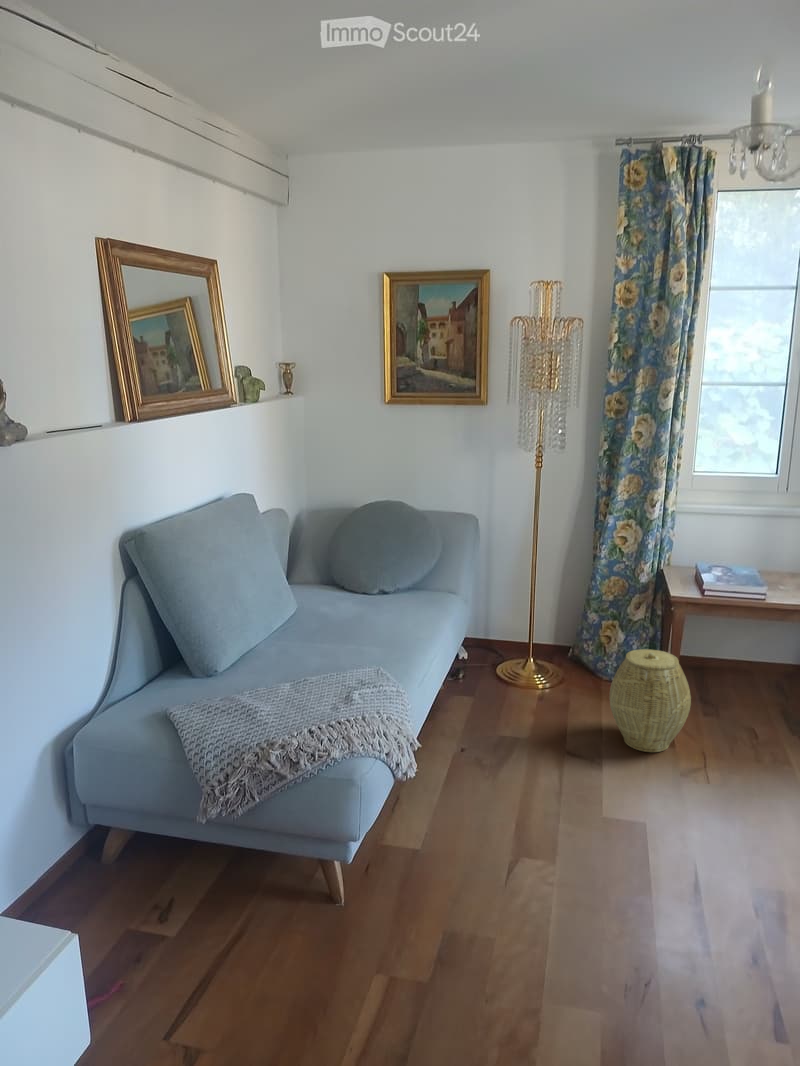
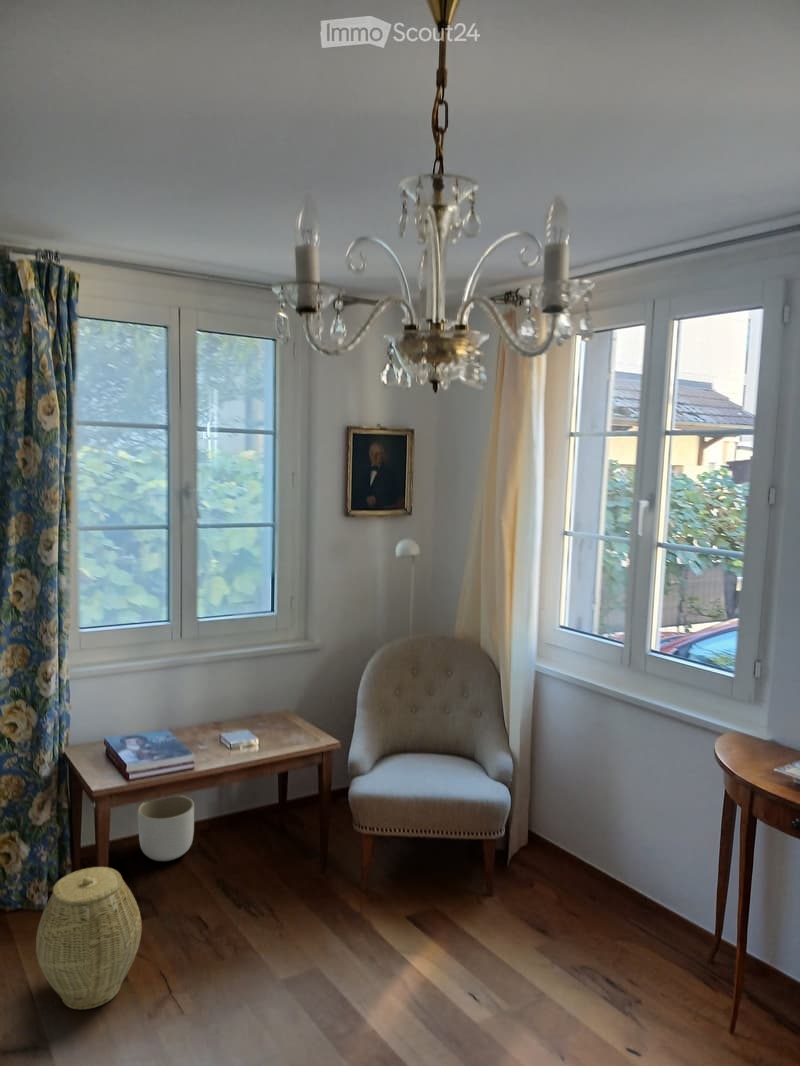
planter: none [719,634,772,689] -> present [138,796,194,861]

